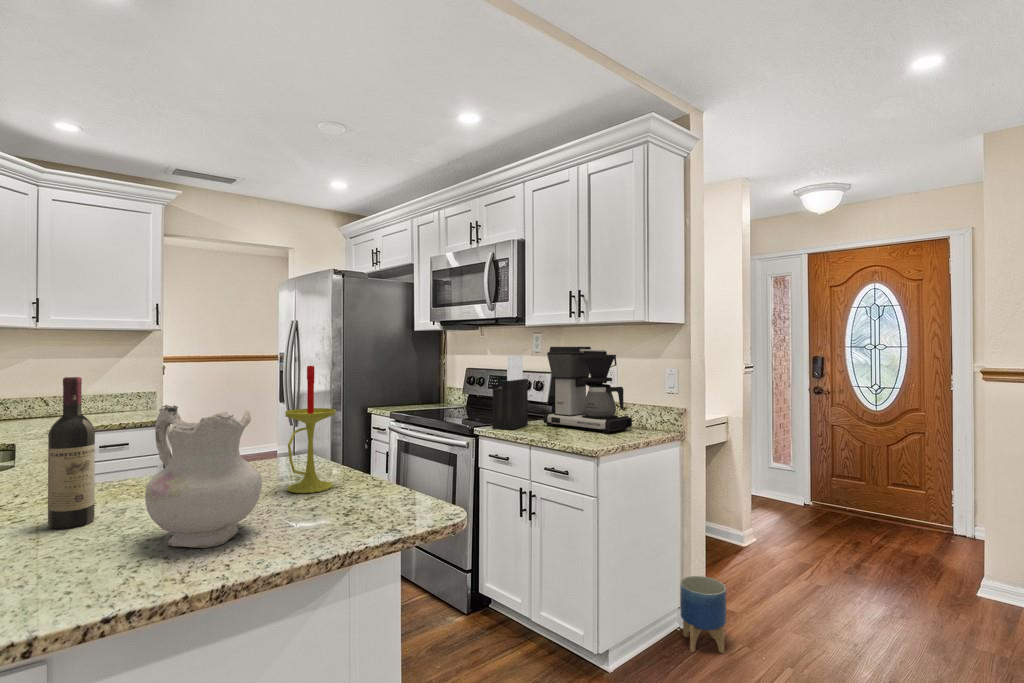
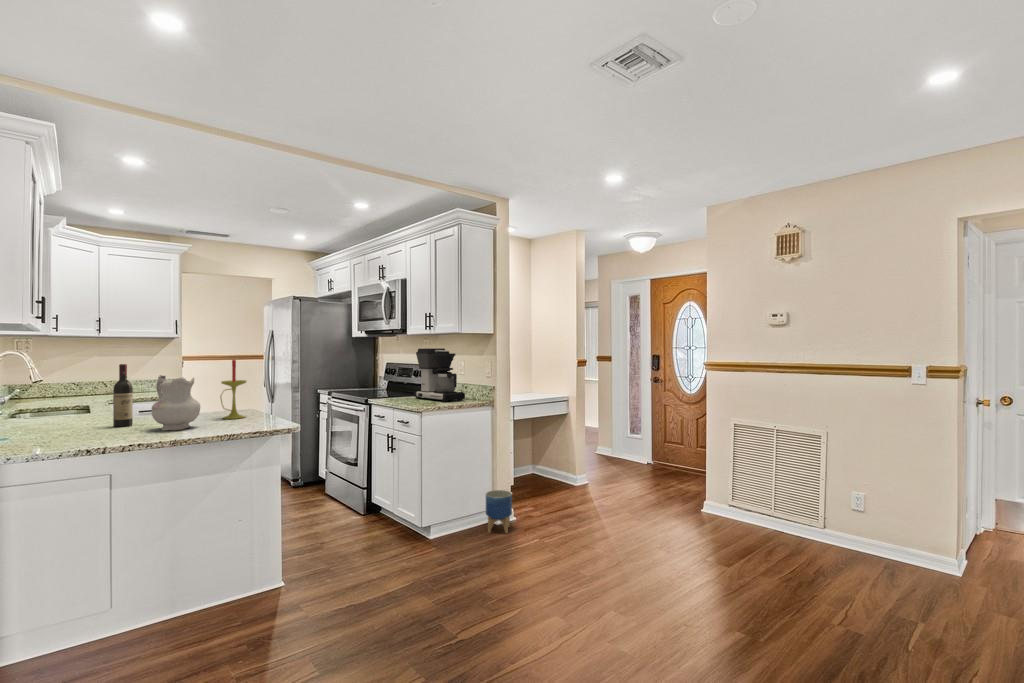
knife block: present [493,356,528,430] -> none [379,354,404,400]

